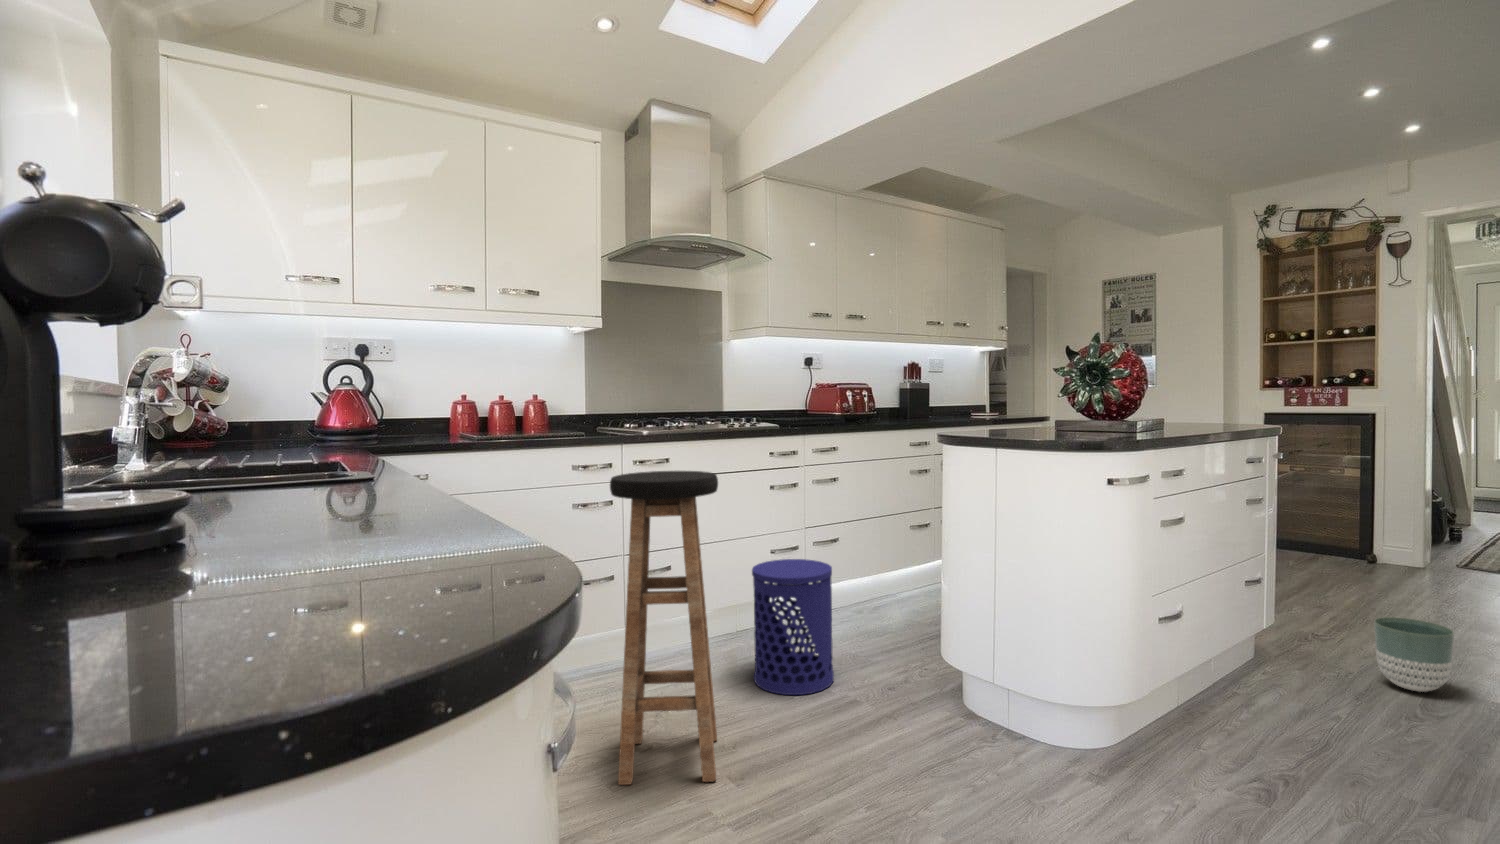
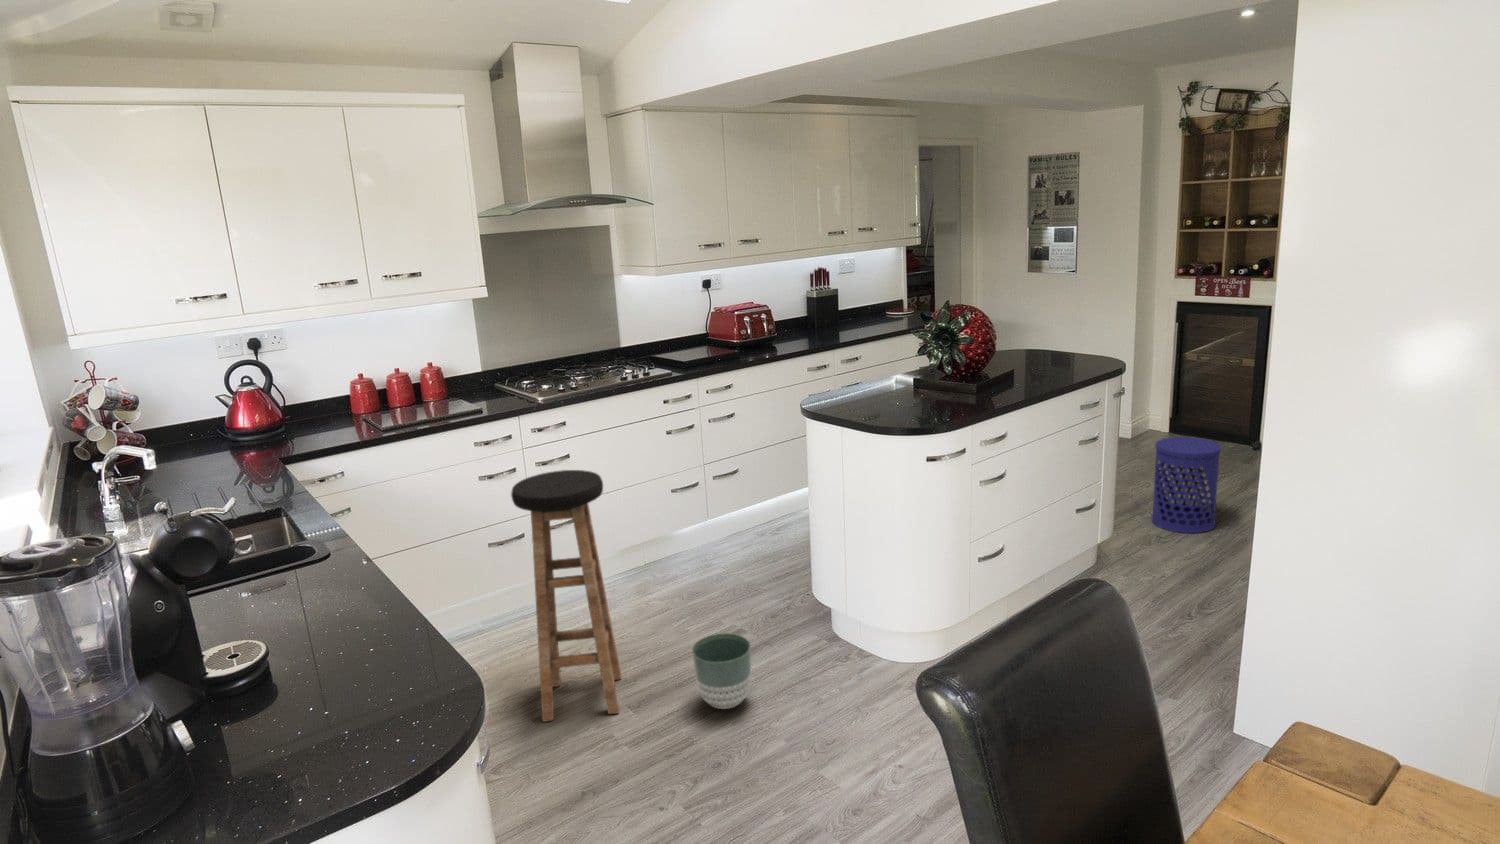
waste bin: present [752,559,834,695] -> present [1152,437,1221,533]
planter: present [1374,617,1454,692] -> present [692,633,751,709]

